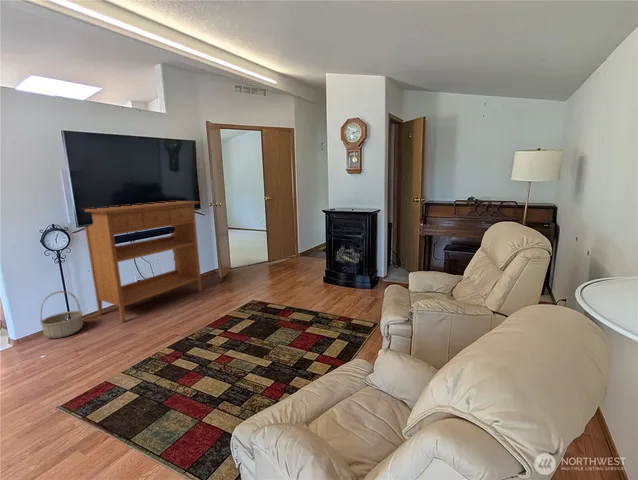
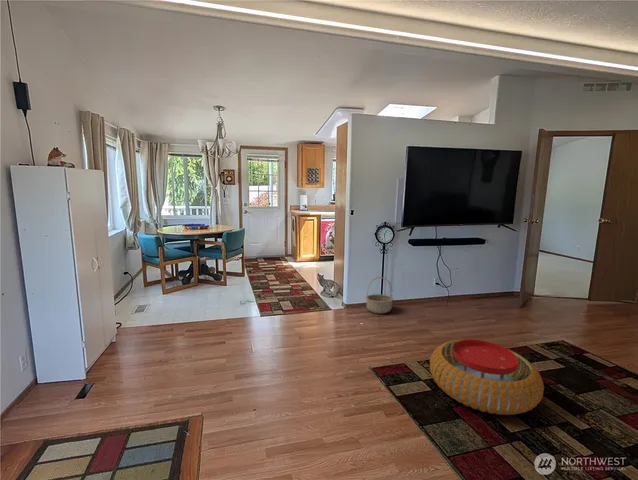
console table: present [84,201,202,323] -> none [403,213,515,317]
pouf: none [134,324,239,395] -> present [430,340,544,415]

